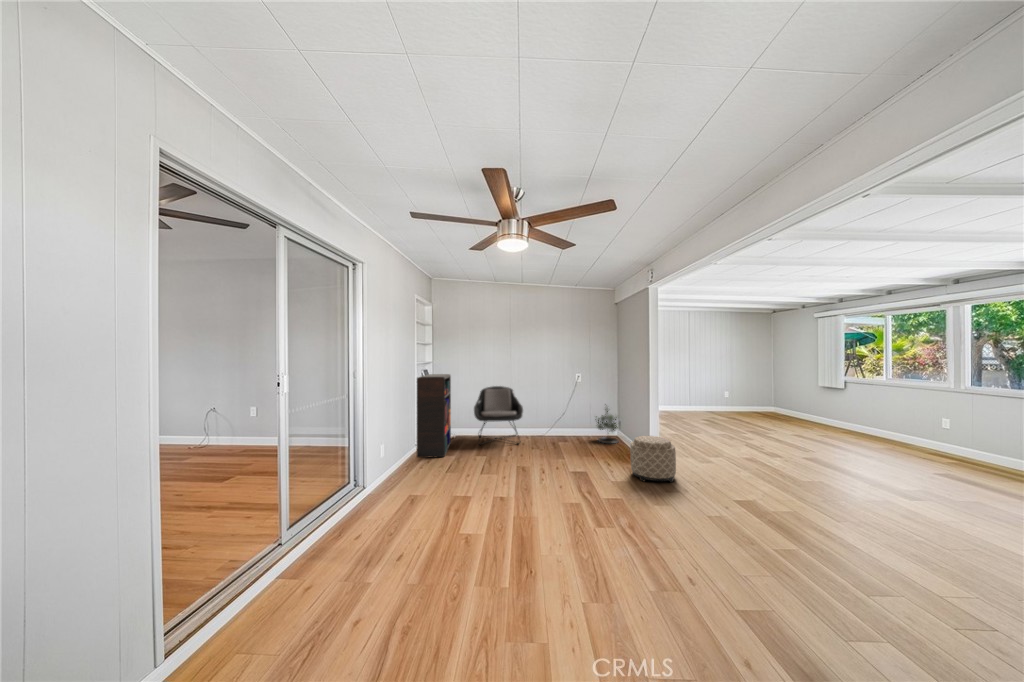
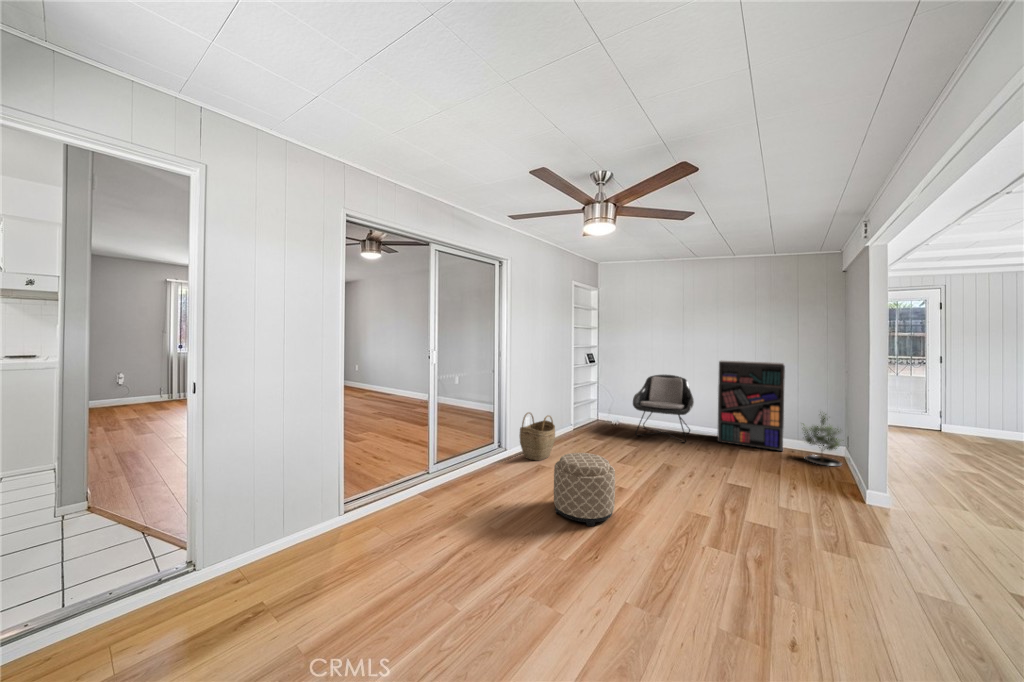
bookshelf: present [417,374,451,458] -> present [717,361,785,451]
ottoman: present [631,436,676,482] -> present [554,453,615,526]
woven basket: none [382,439,419,492] -> present [519,412,555,461]

